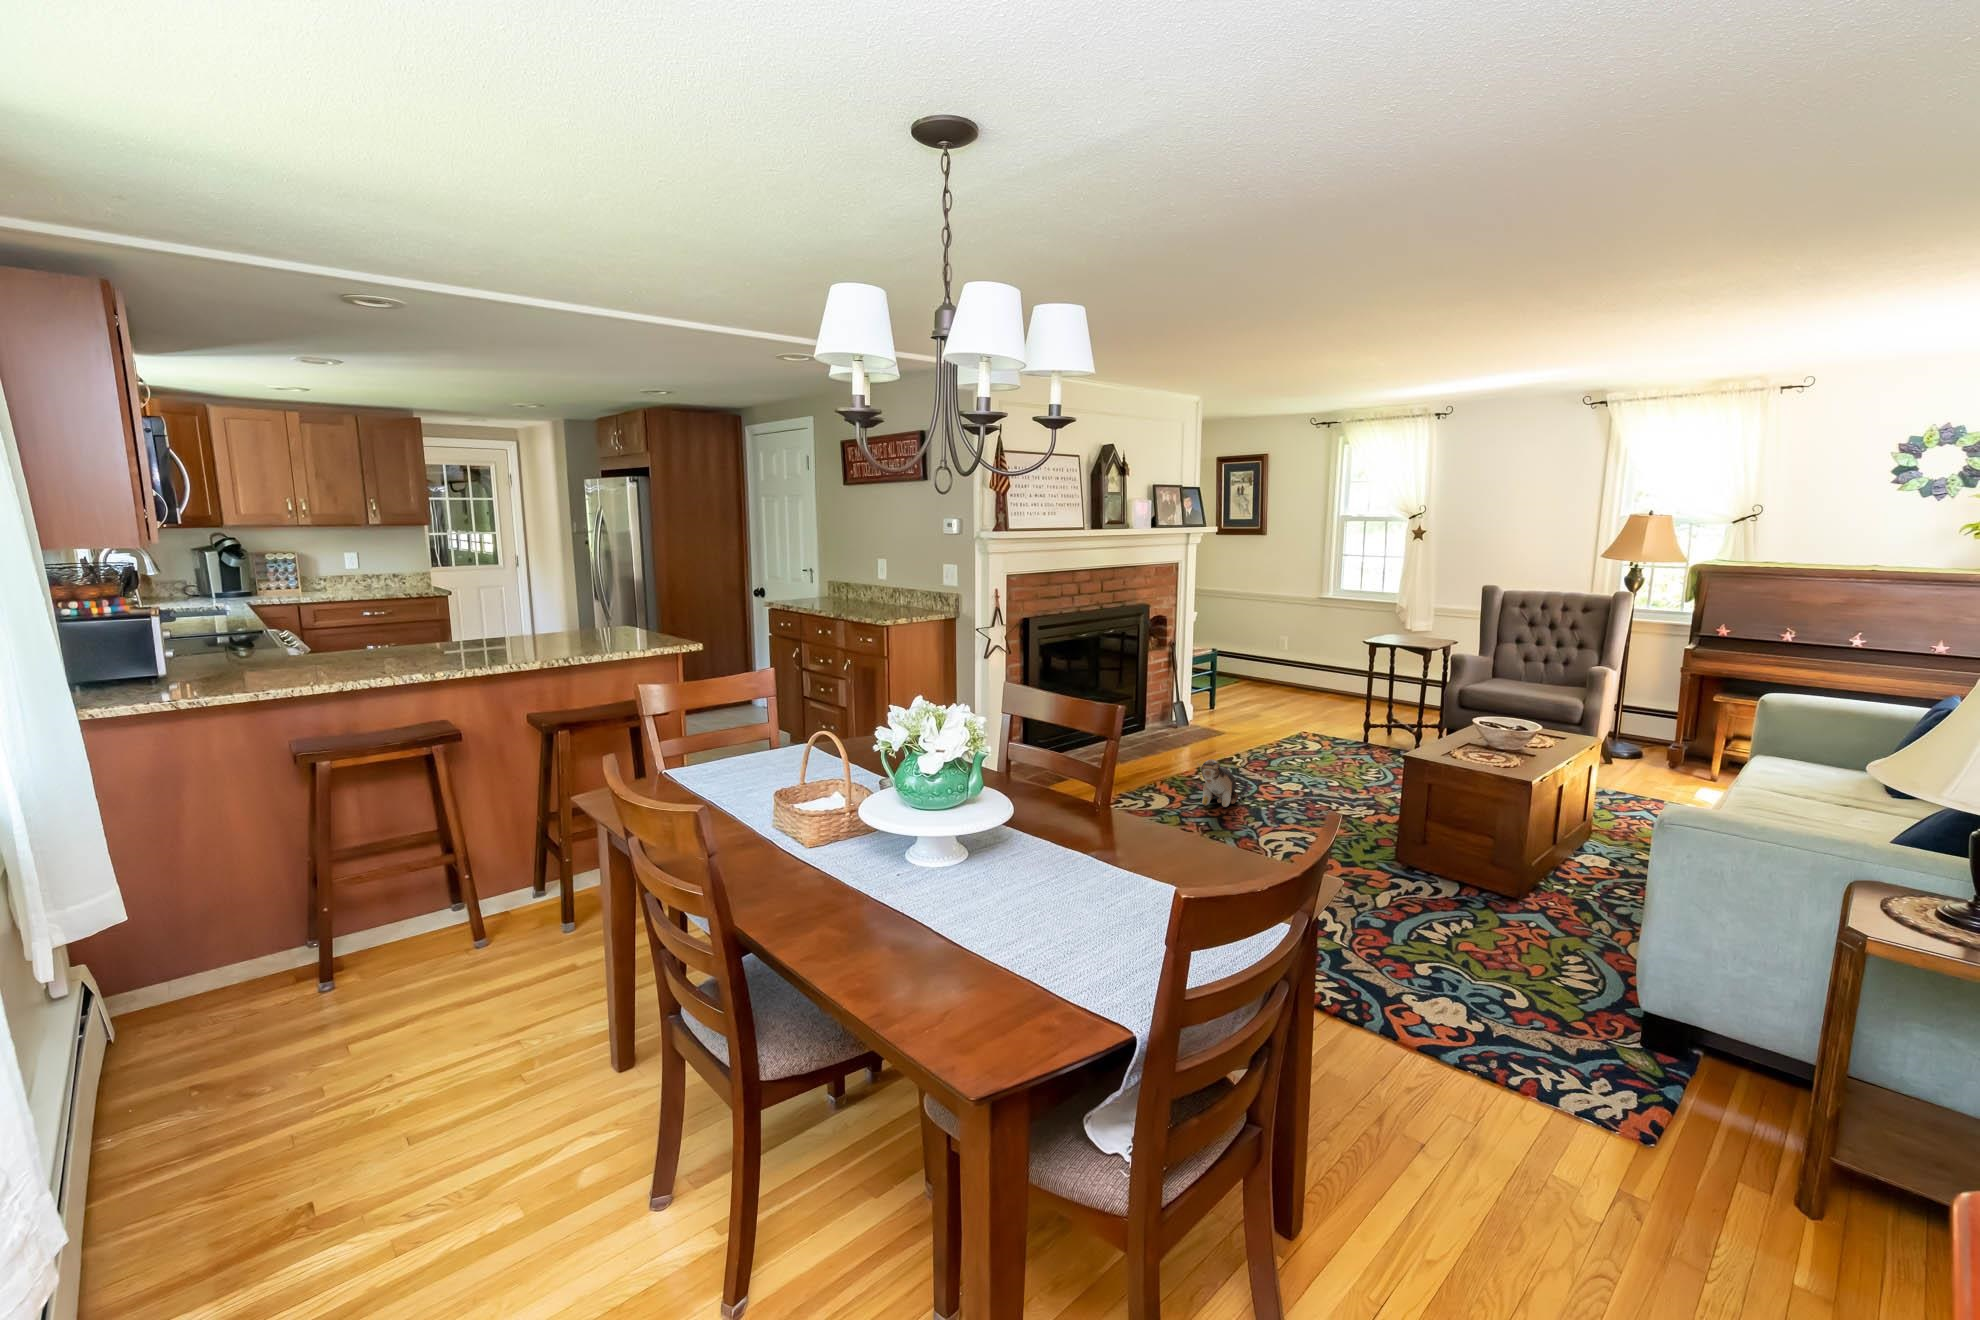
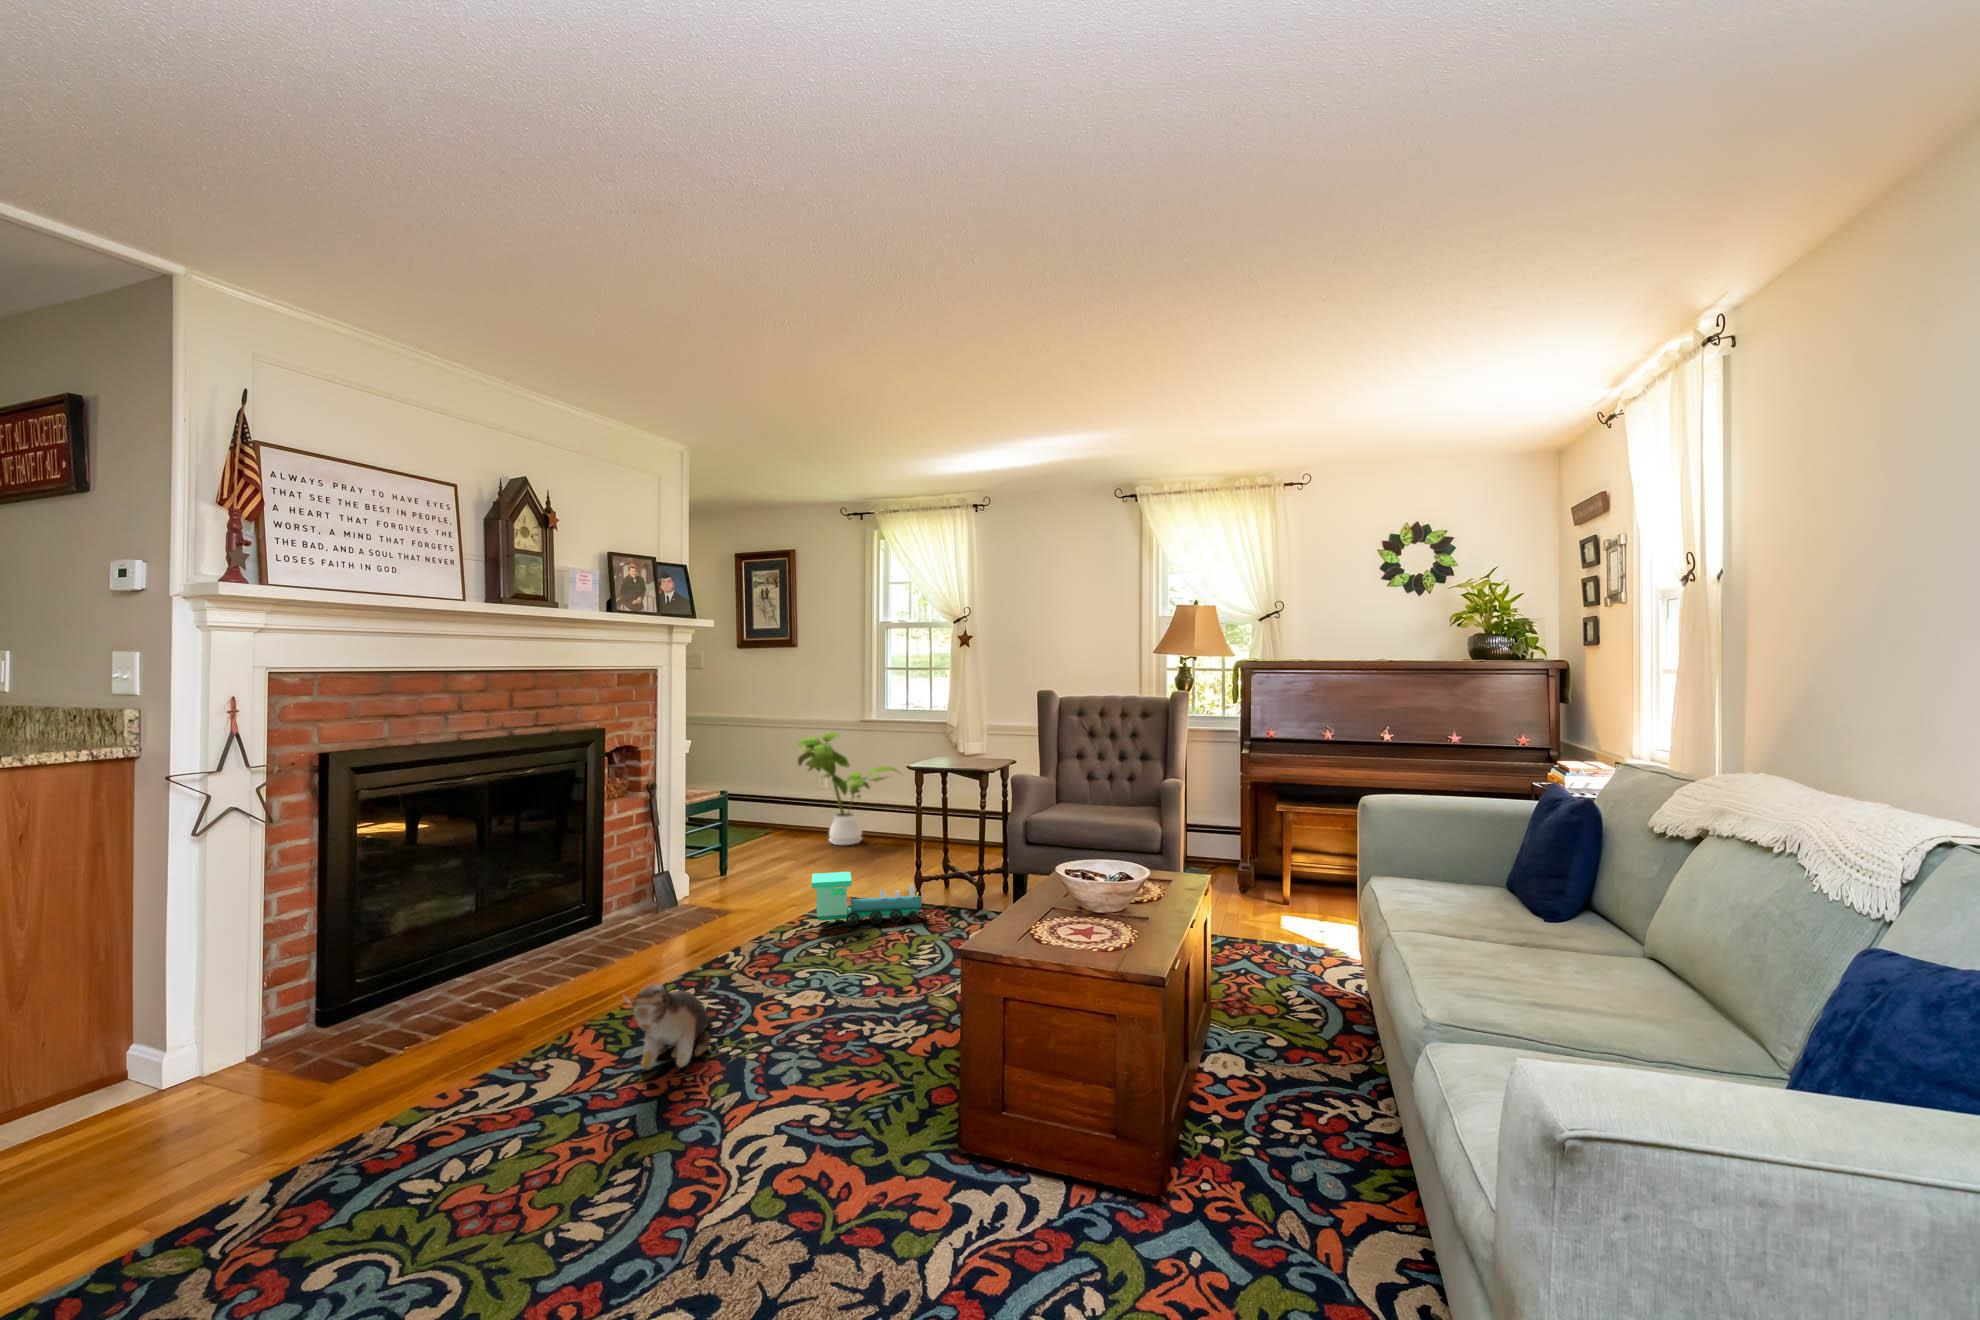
house plant: none [1265,607,1355,697] -> present [797,732,898,845]
toy train: none [1287,713,1370,753] -> present [812,872,923,925]

